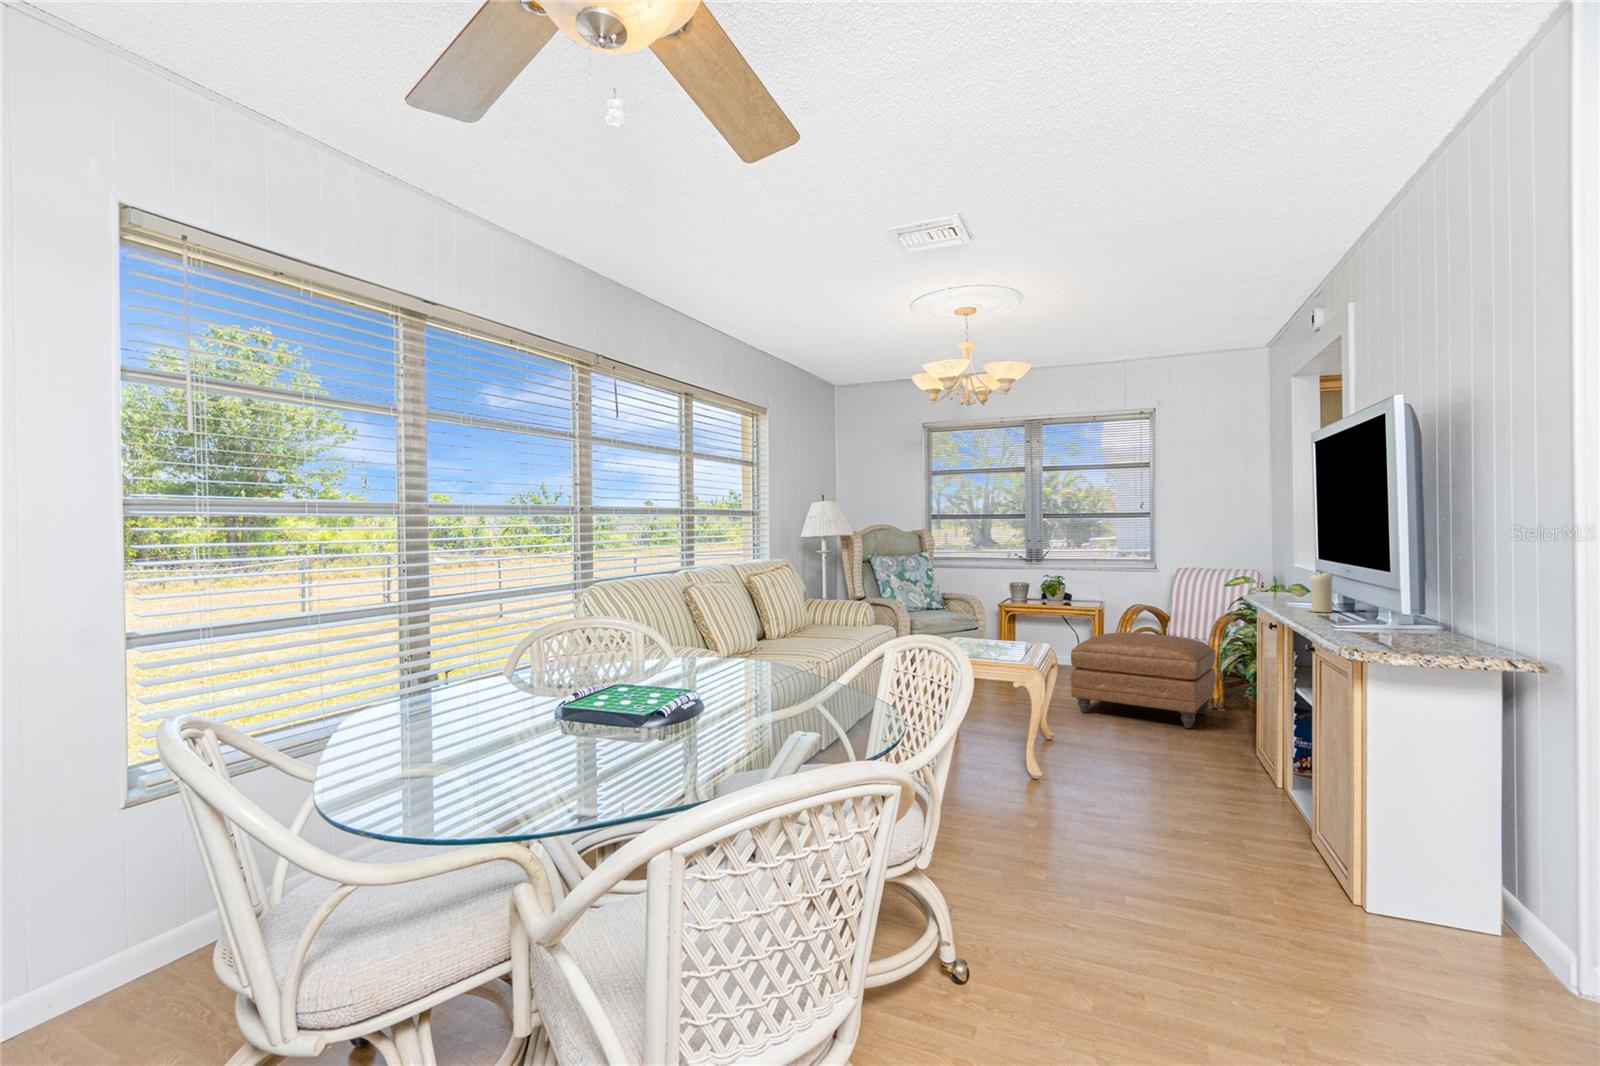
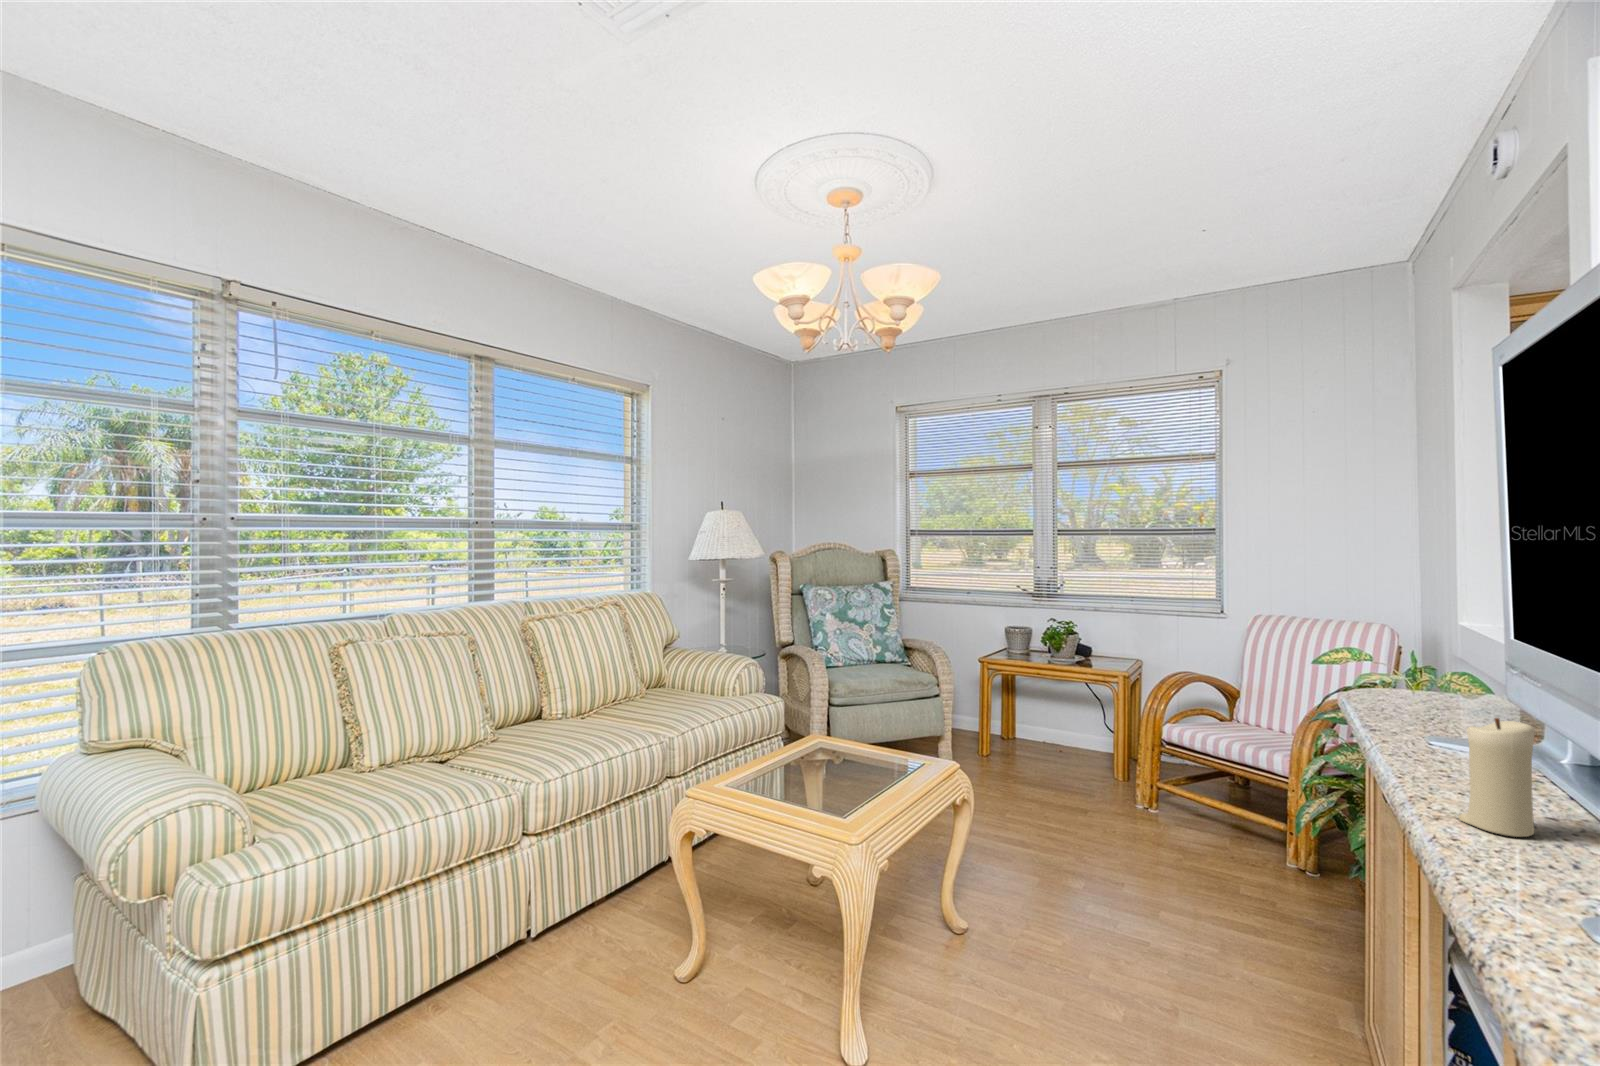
ottoman: present [1071,633,1216,728] -> none [1040,727,1296,921]

